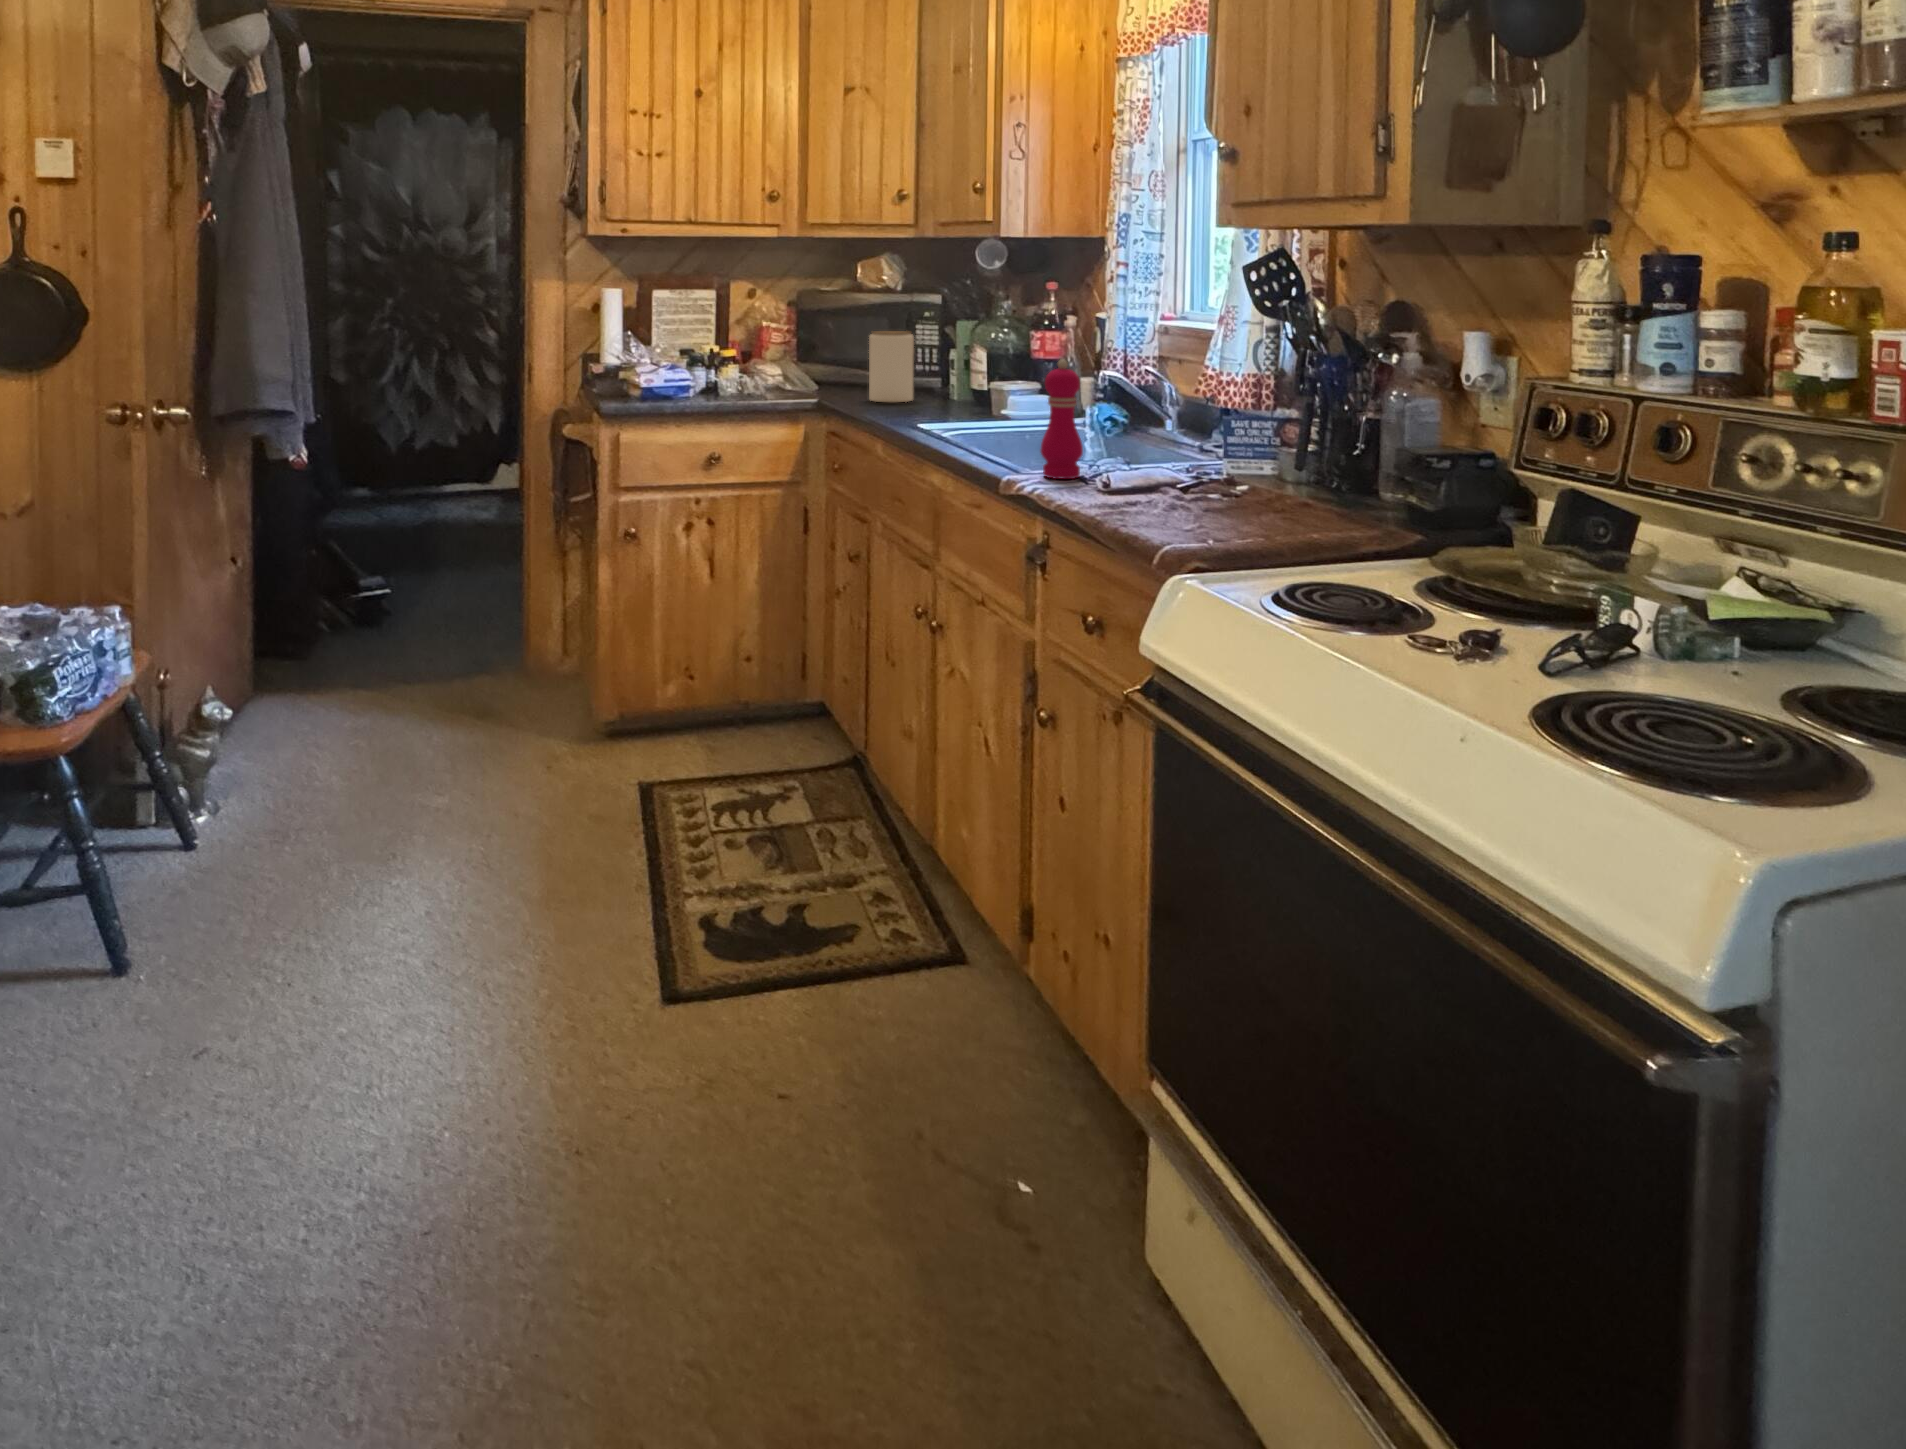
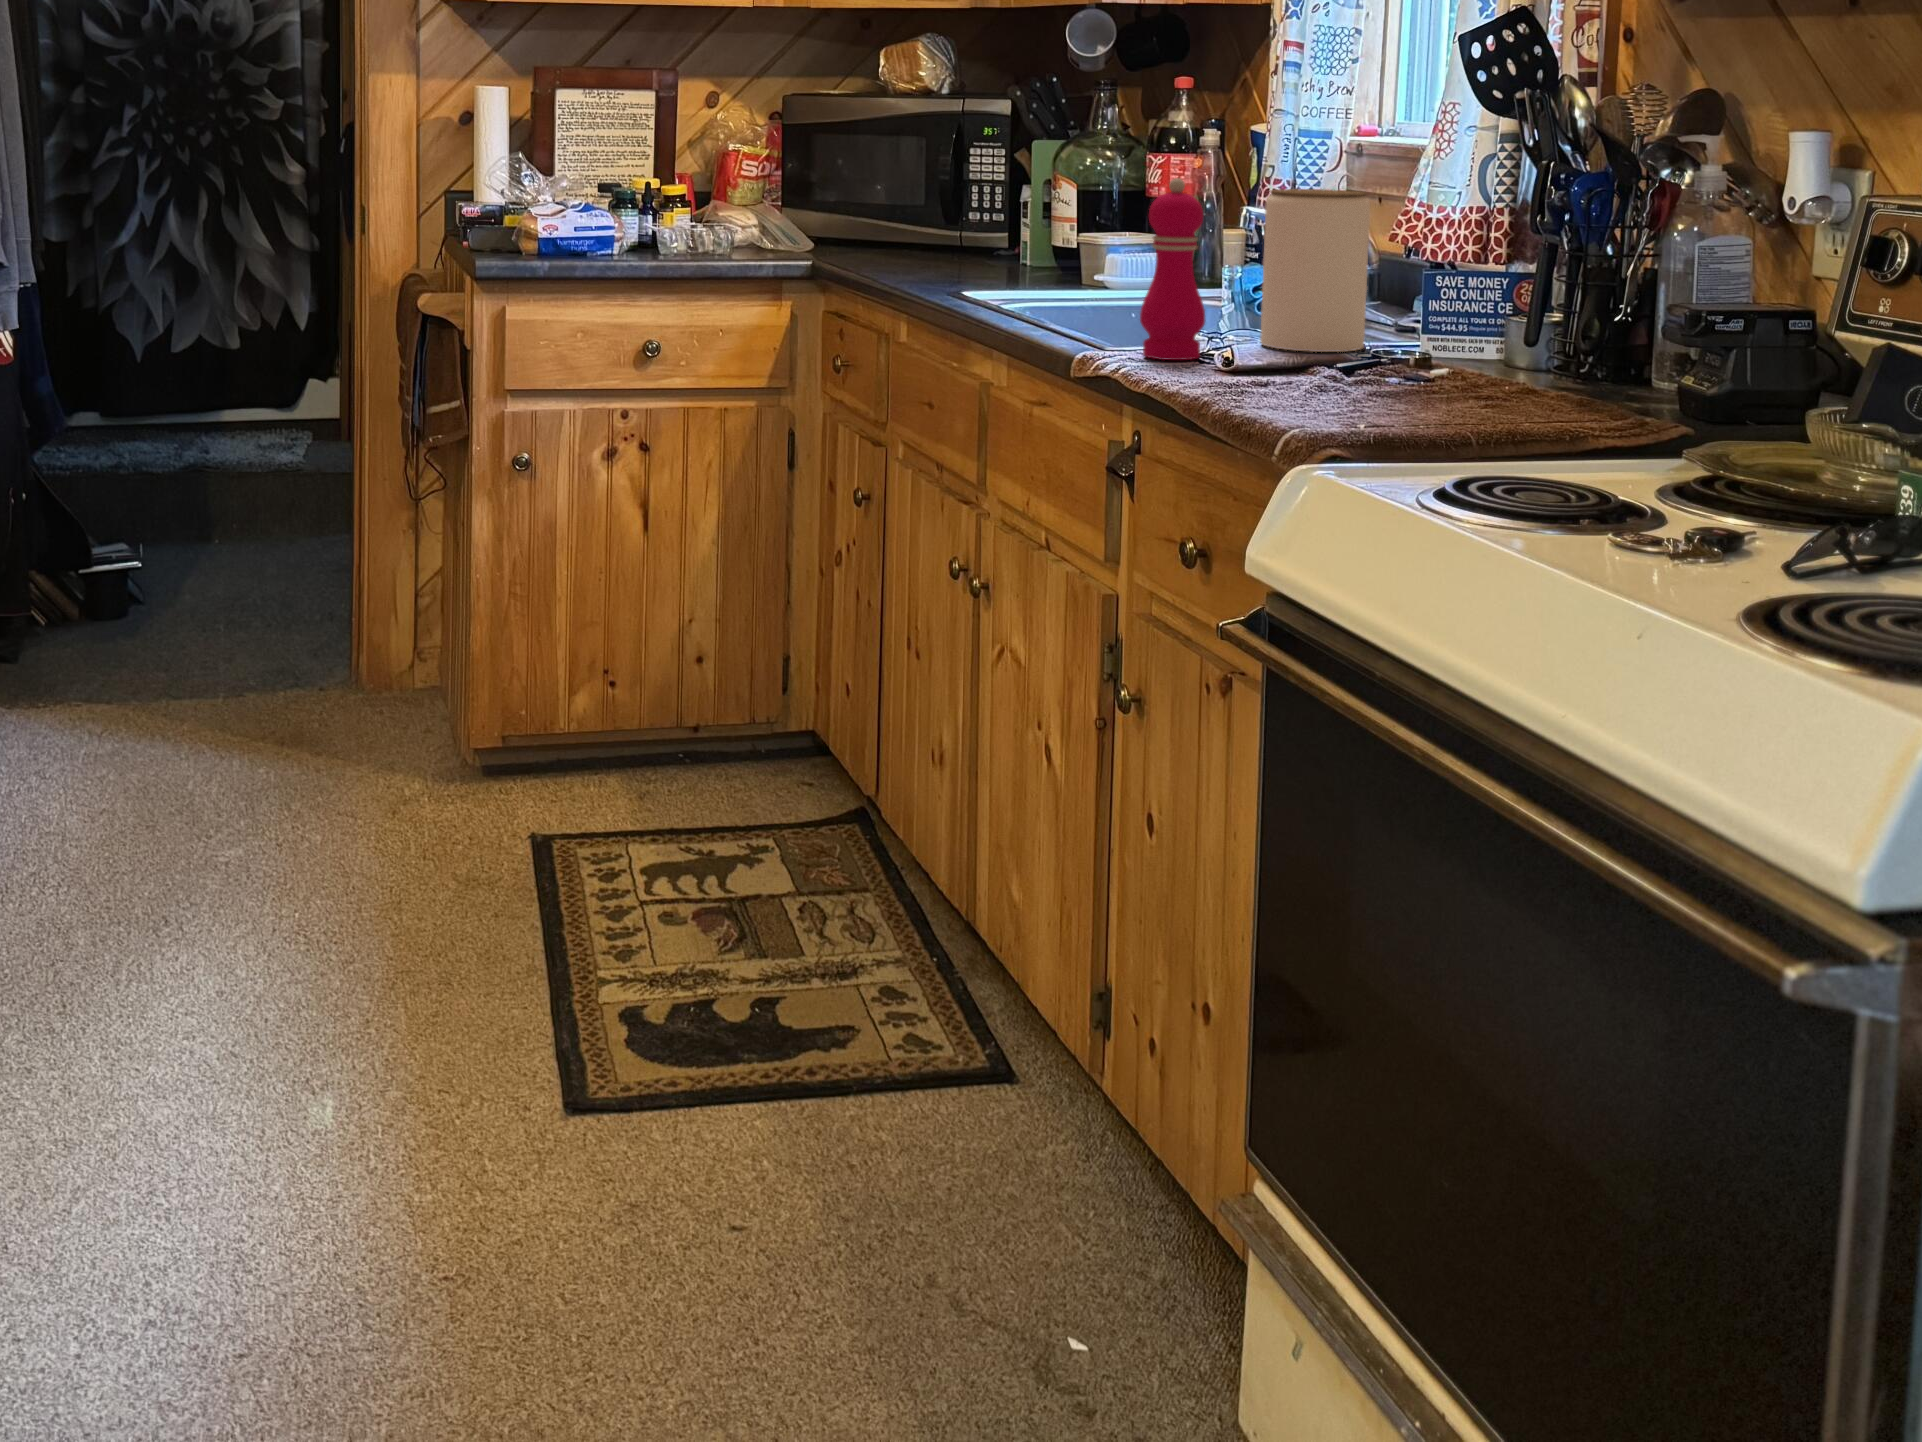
jar: present [869,331,914,402] -> present [1260,189,1370,352]

